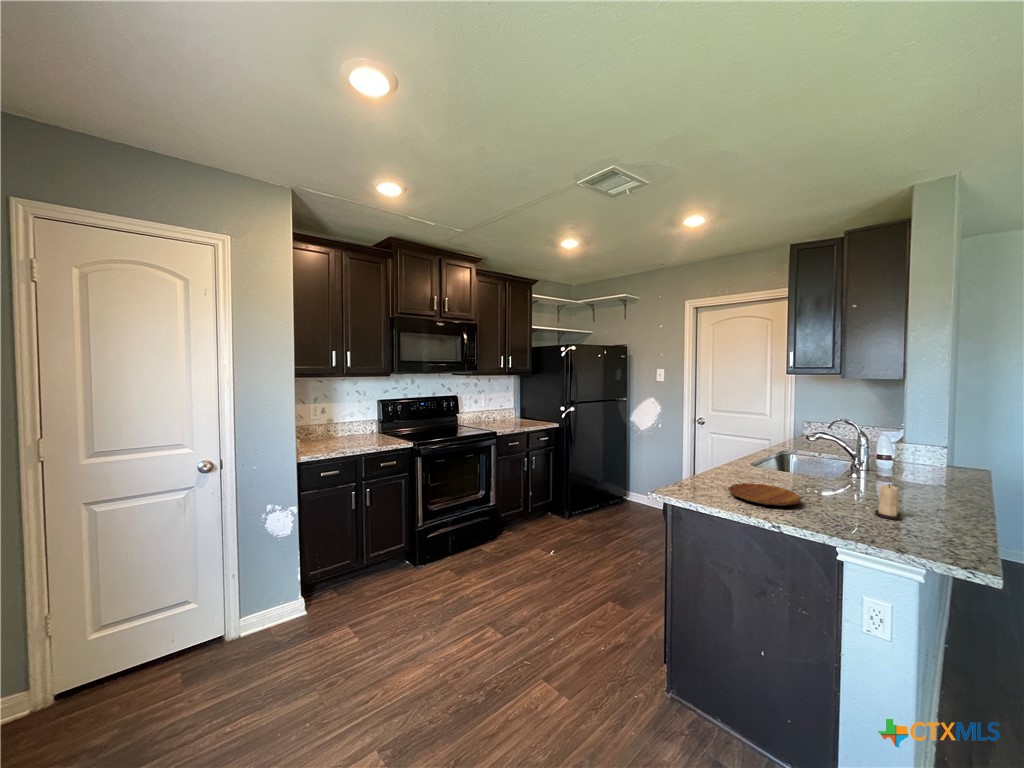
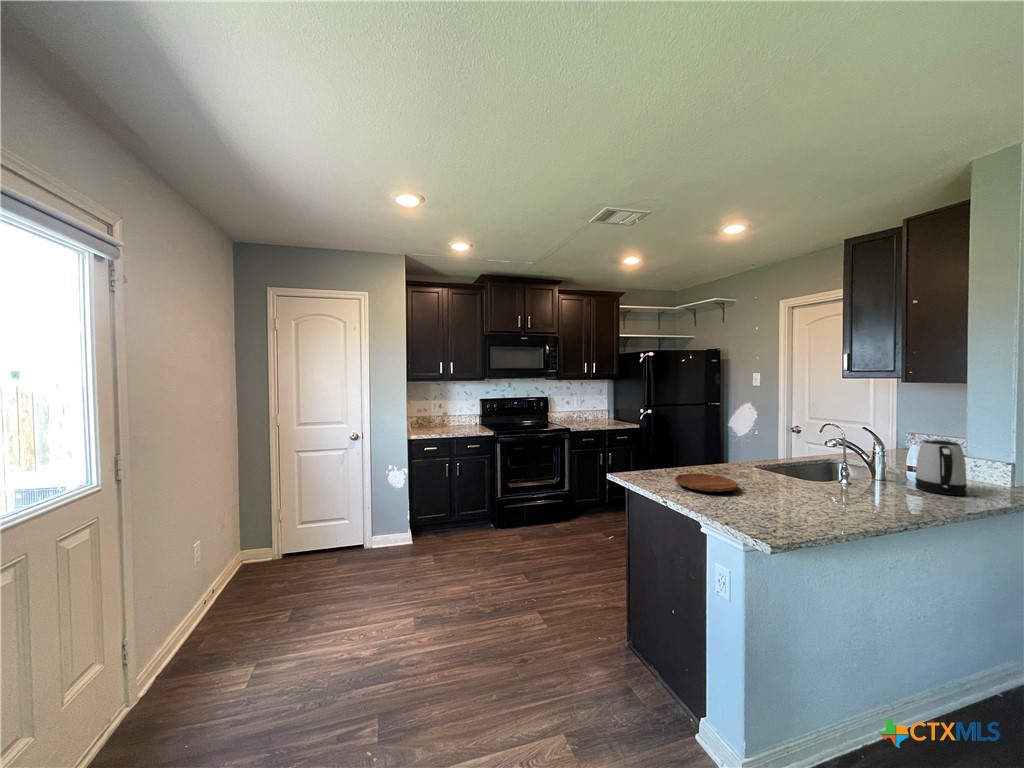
kettle: none [878,433,921,481] -> present [915,439,967,495]
candle: present [875,484,902,520] -> none [803,479,827,515]

